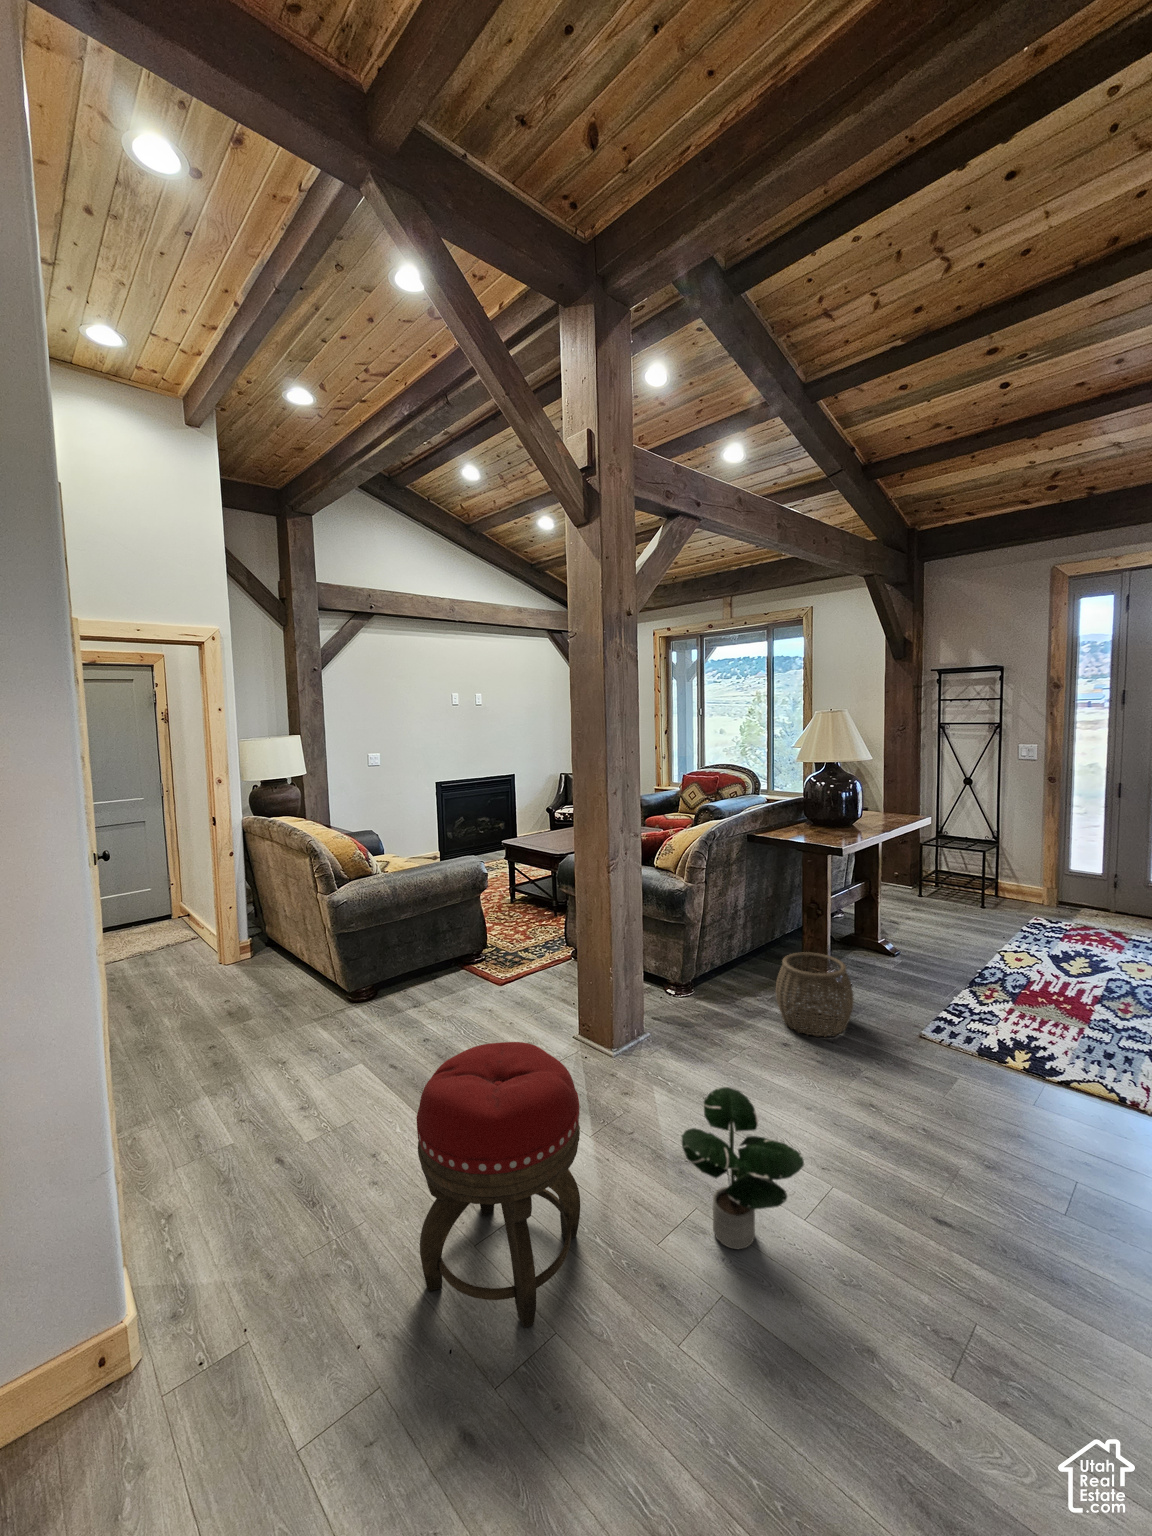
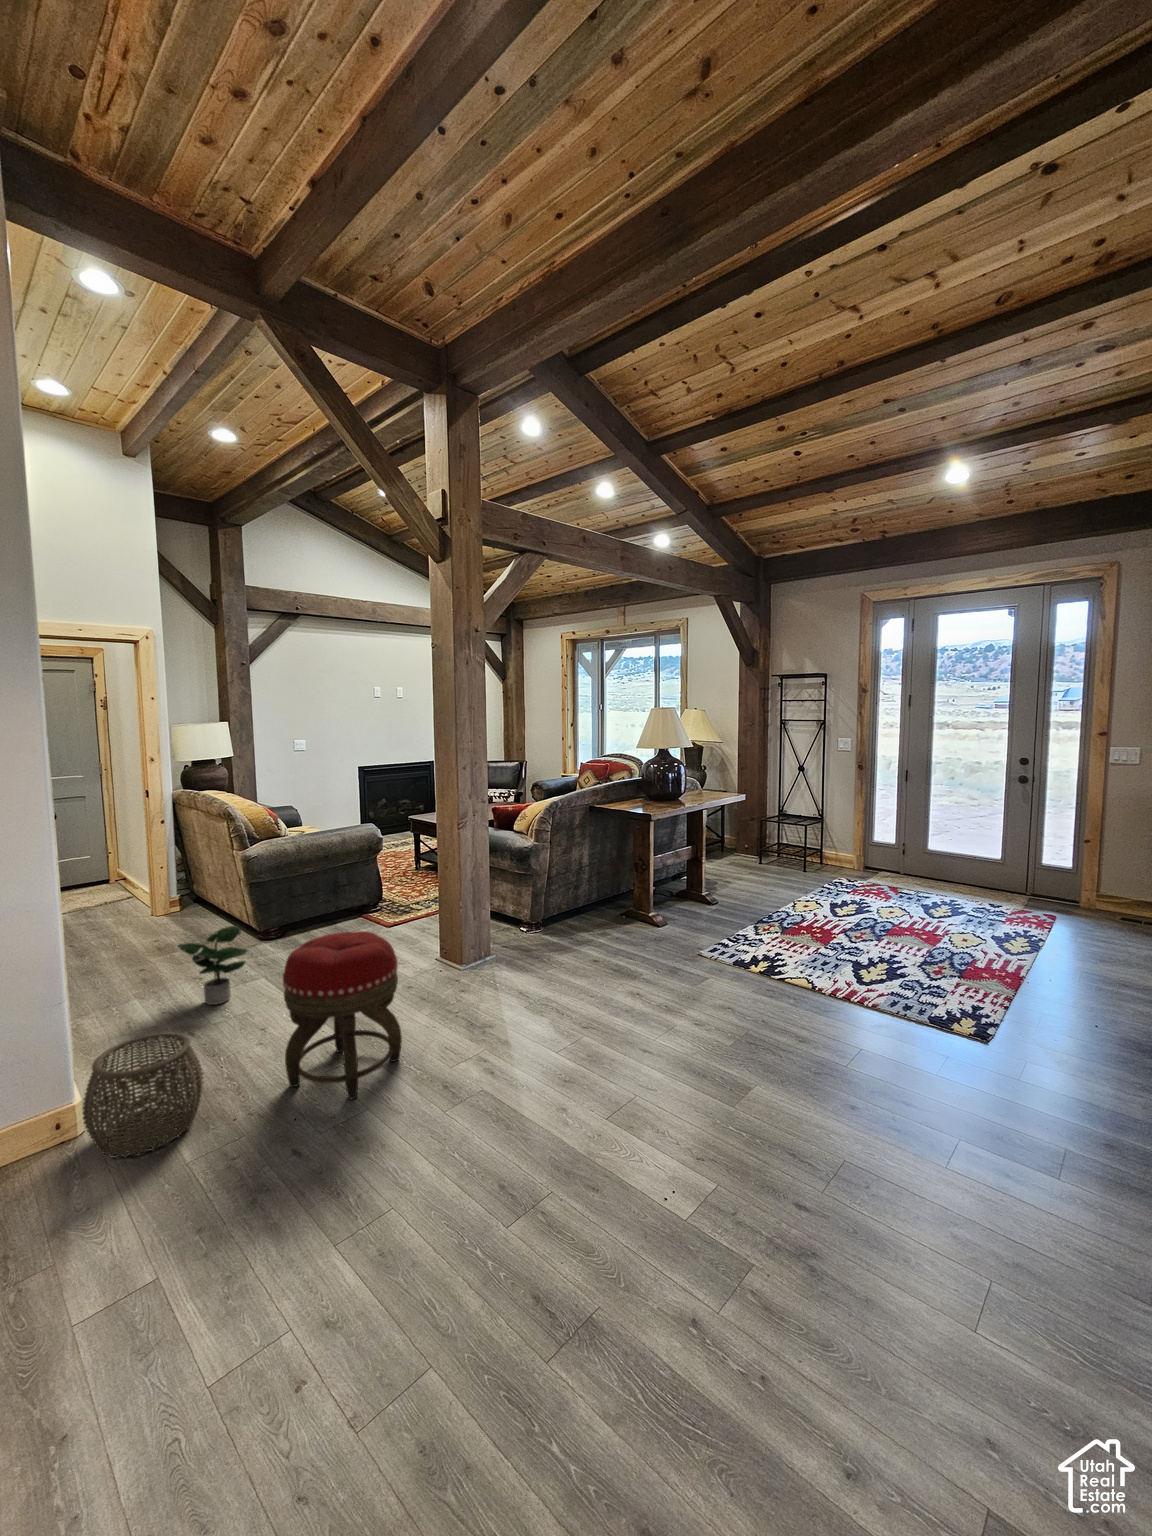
woven basket: present [776,952,854,1037] -> present [83,1032,204,1158]
potted plant: present [681,1087,804,1249] -> present [177,926,248,1005]

